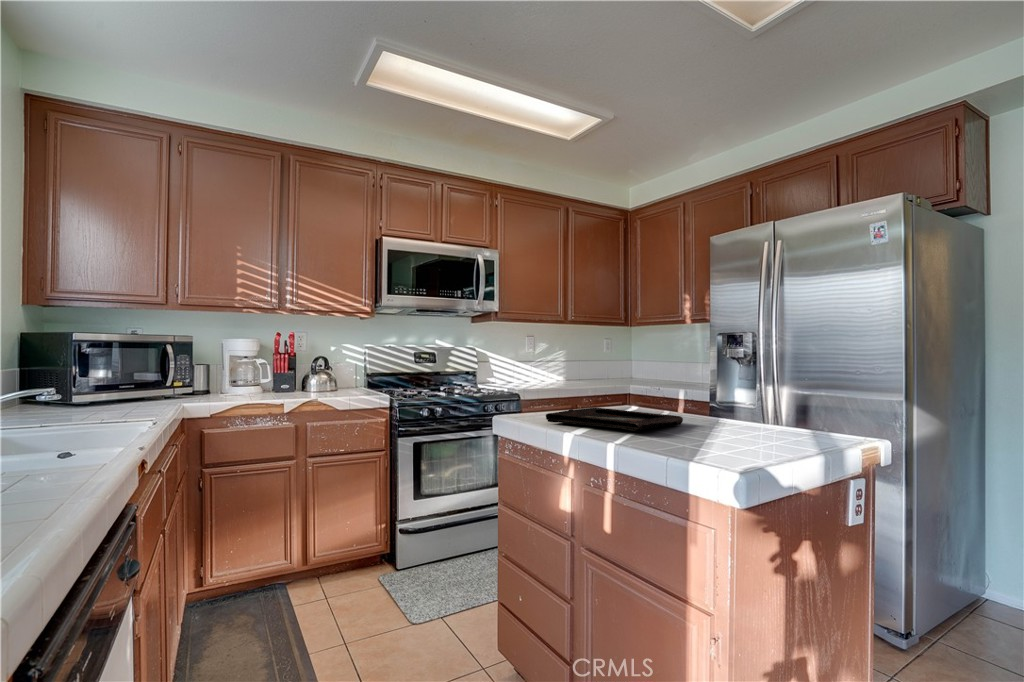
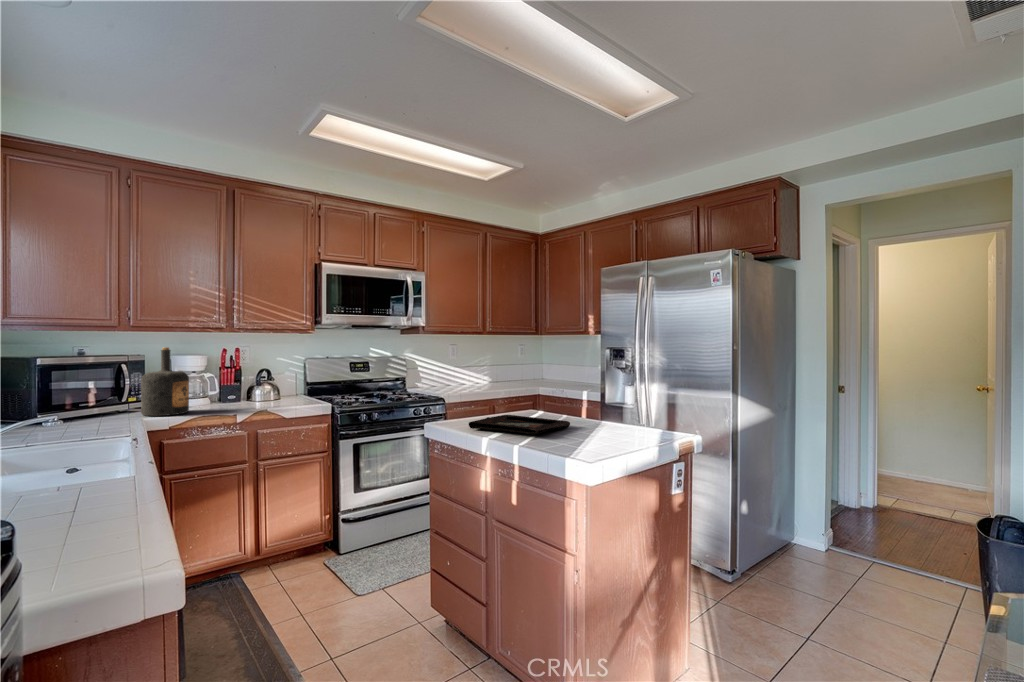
bottle: none [184,326,235,402] -> present [141,347,189,416]

